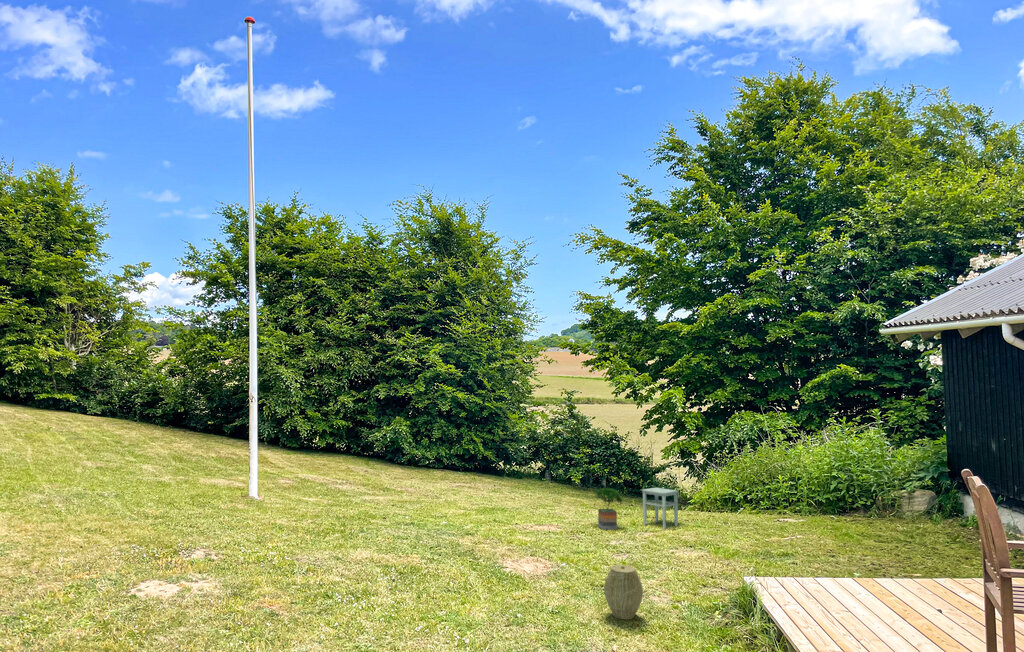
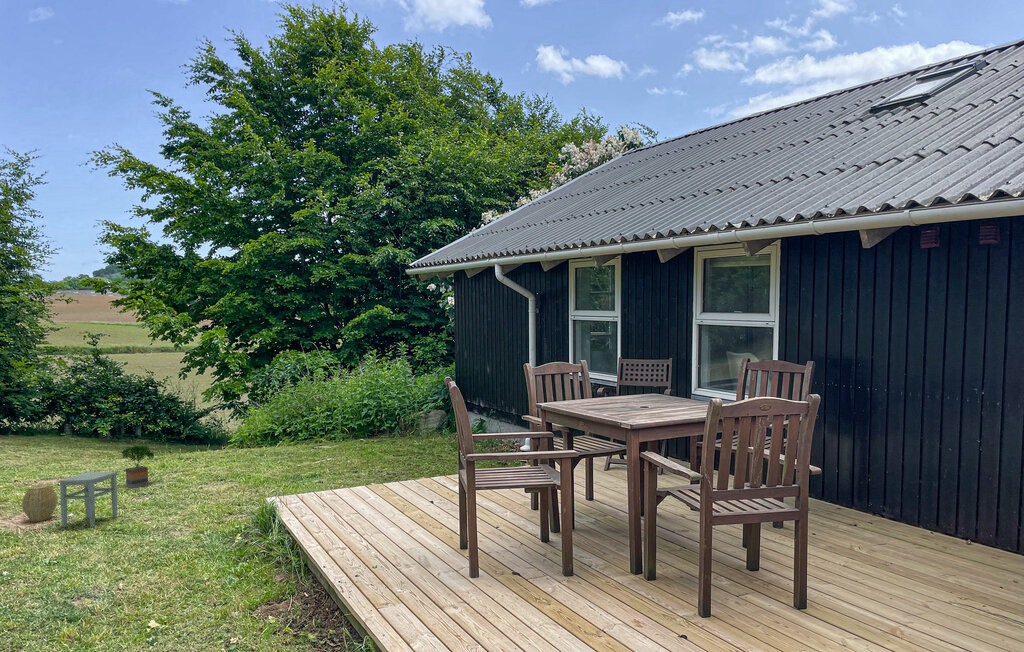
stool: present [642,488,678,529] -> present [59,472,117,527]
woven basket: present [604,565,643,619] -> present [22,484,58,522]

